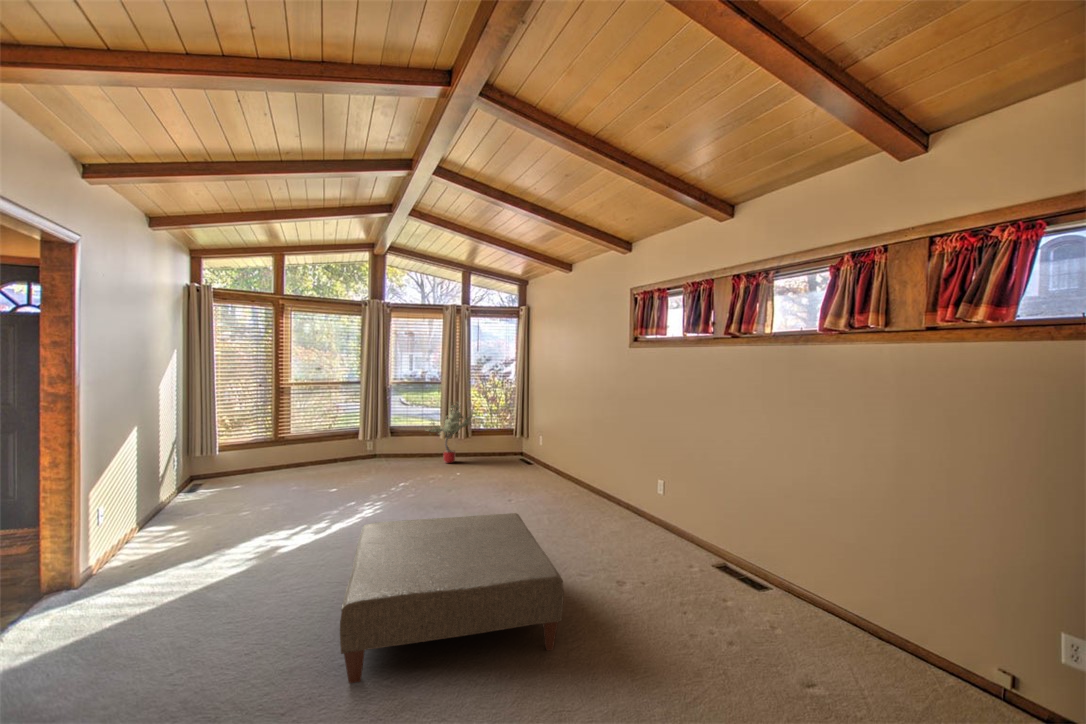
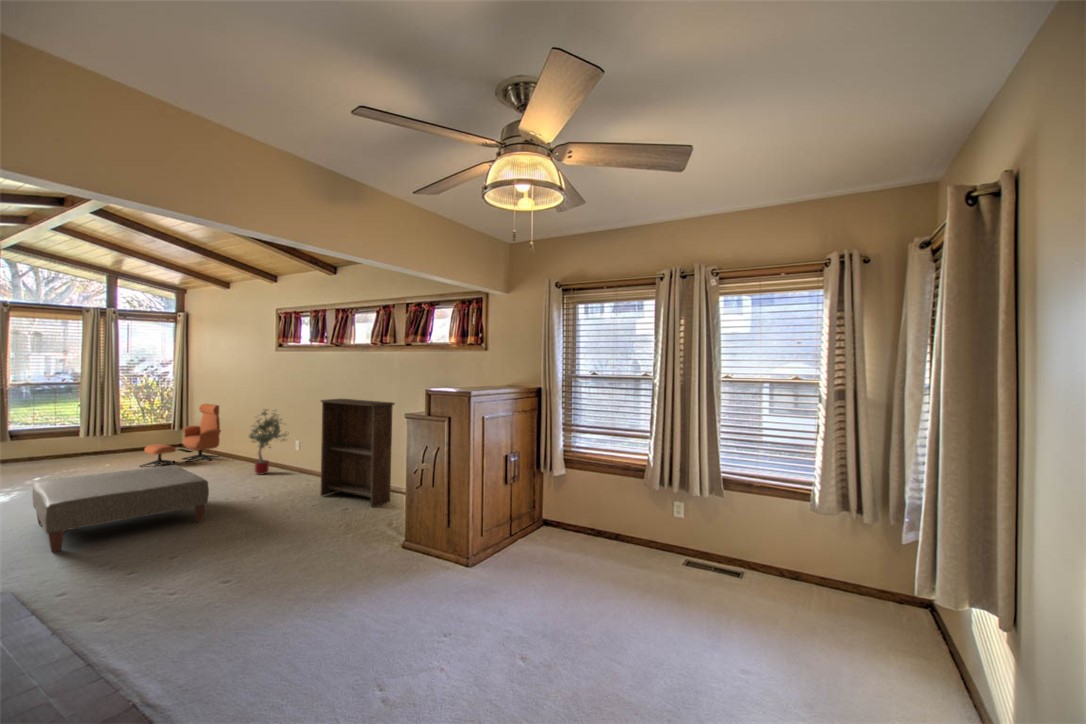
potted tree: present [425,402,475,463] -> present [249,410,289,475]
lounge chair: none [483,411,562,486] -> present [140,404,221,467]
bookshelf: none [733,434,932,714] -> present [320,399,395,507]

